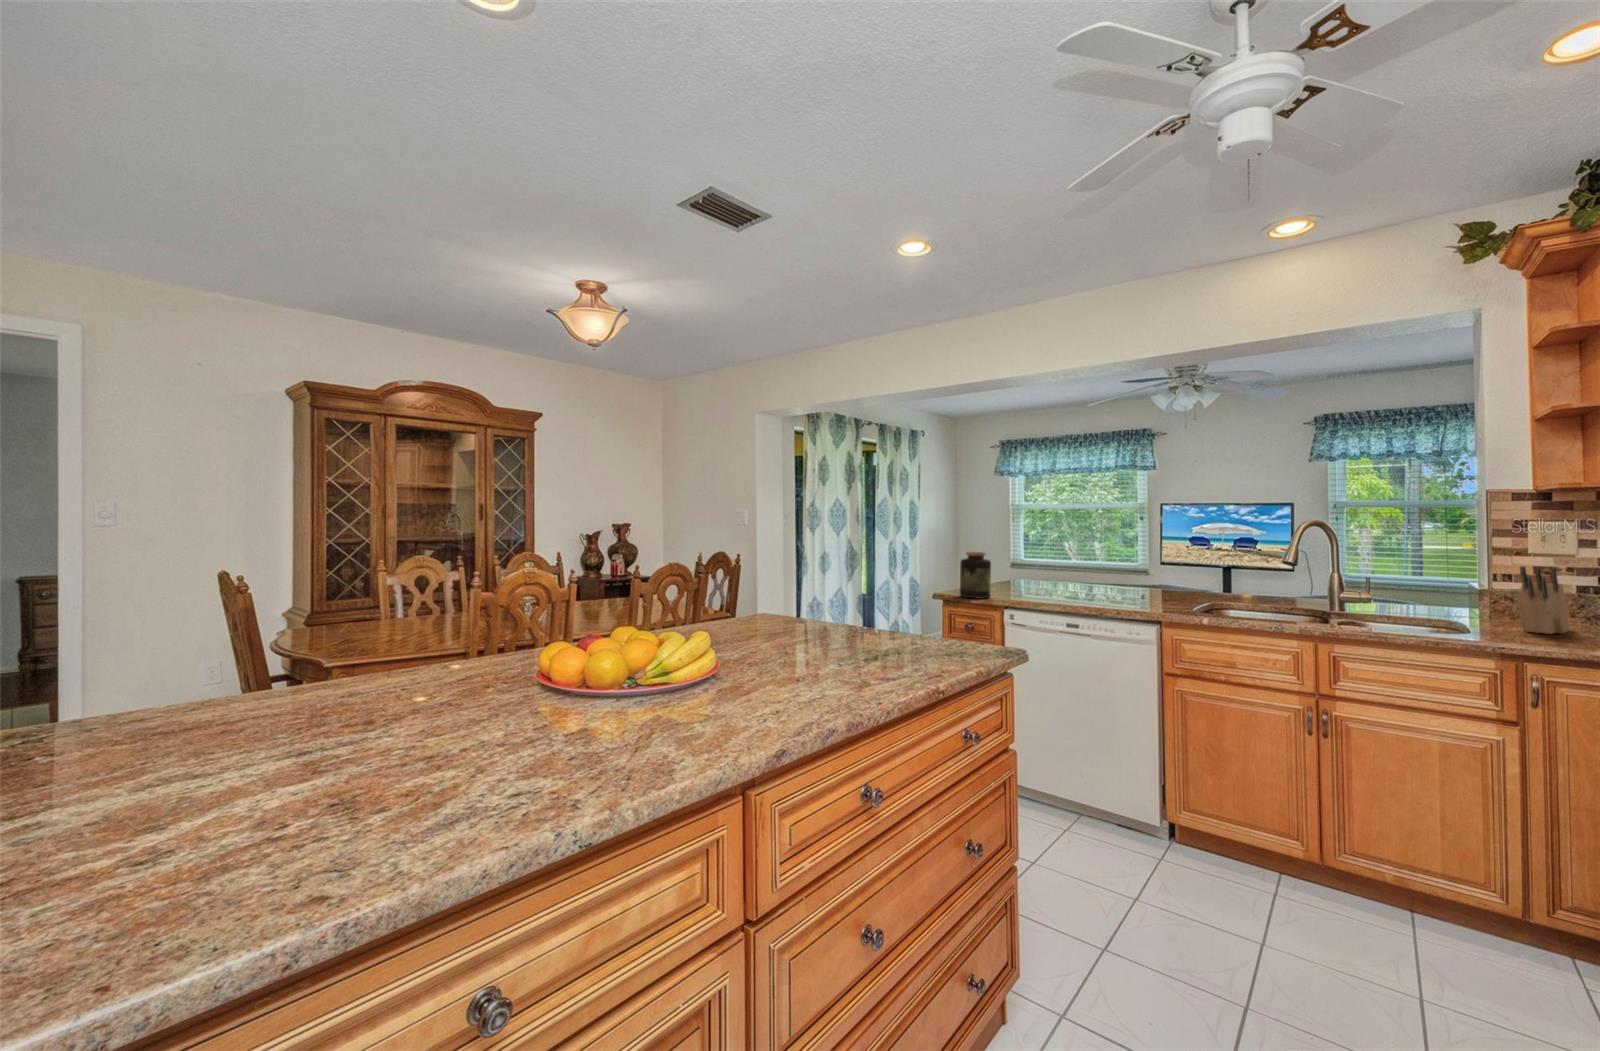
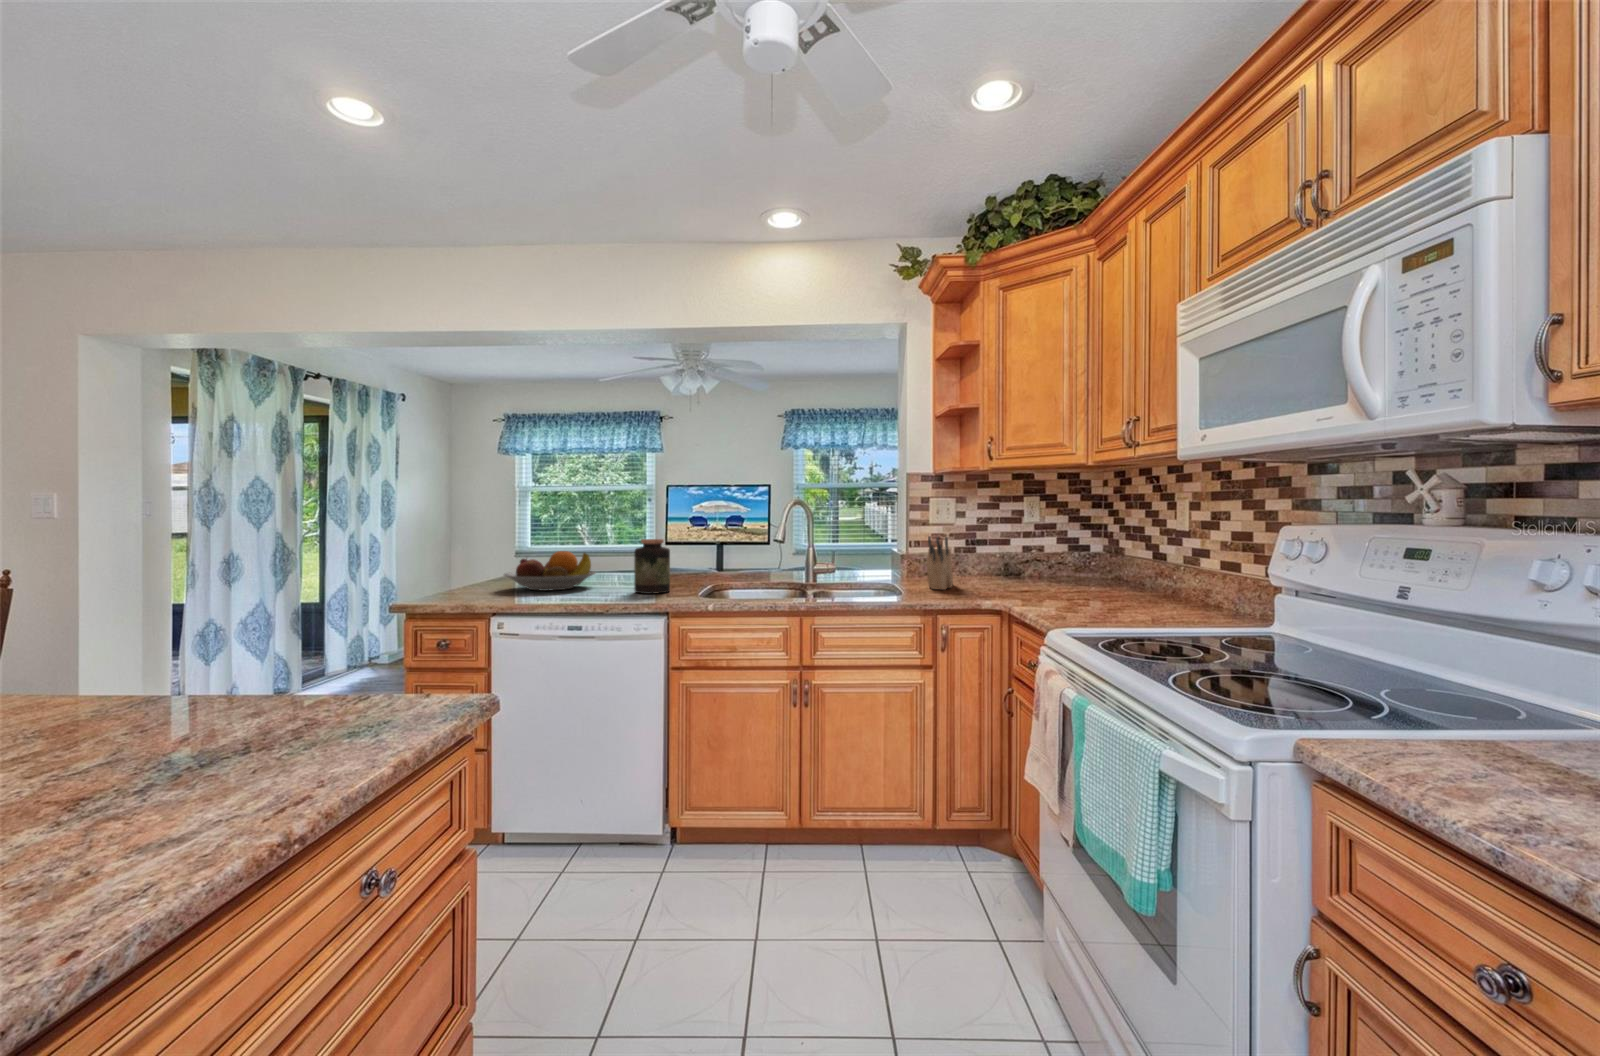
jar: present [960,552,991,599] -> present [634,539,670,594]
fruit bowl: none [1011,562,1091,595] -> present [504,551,596,591]

